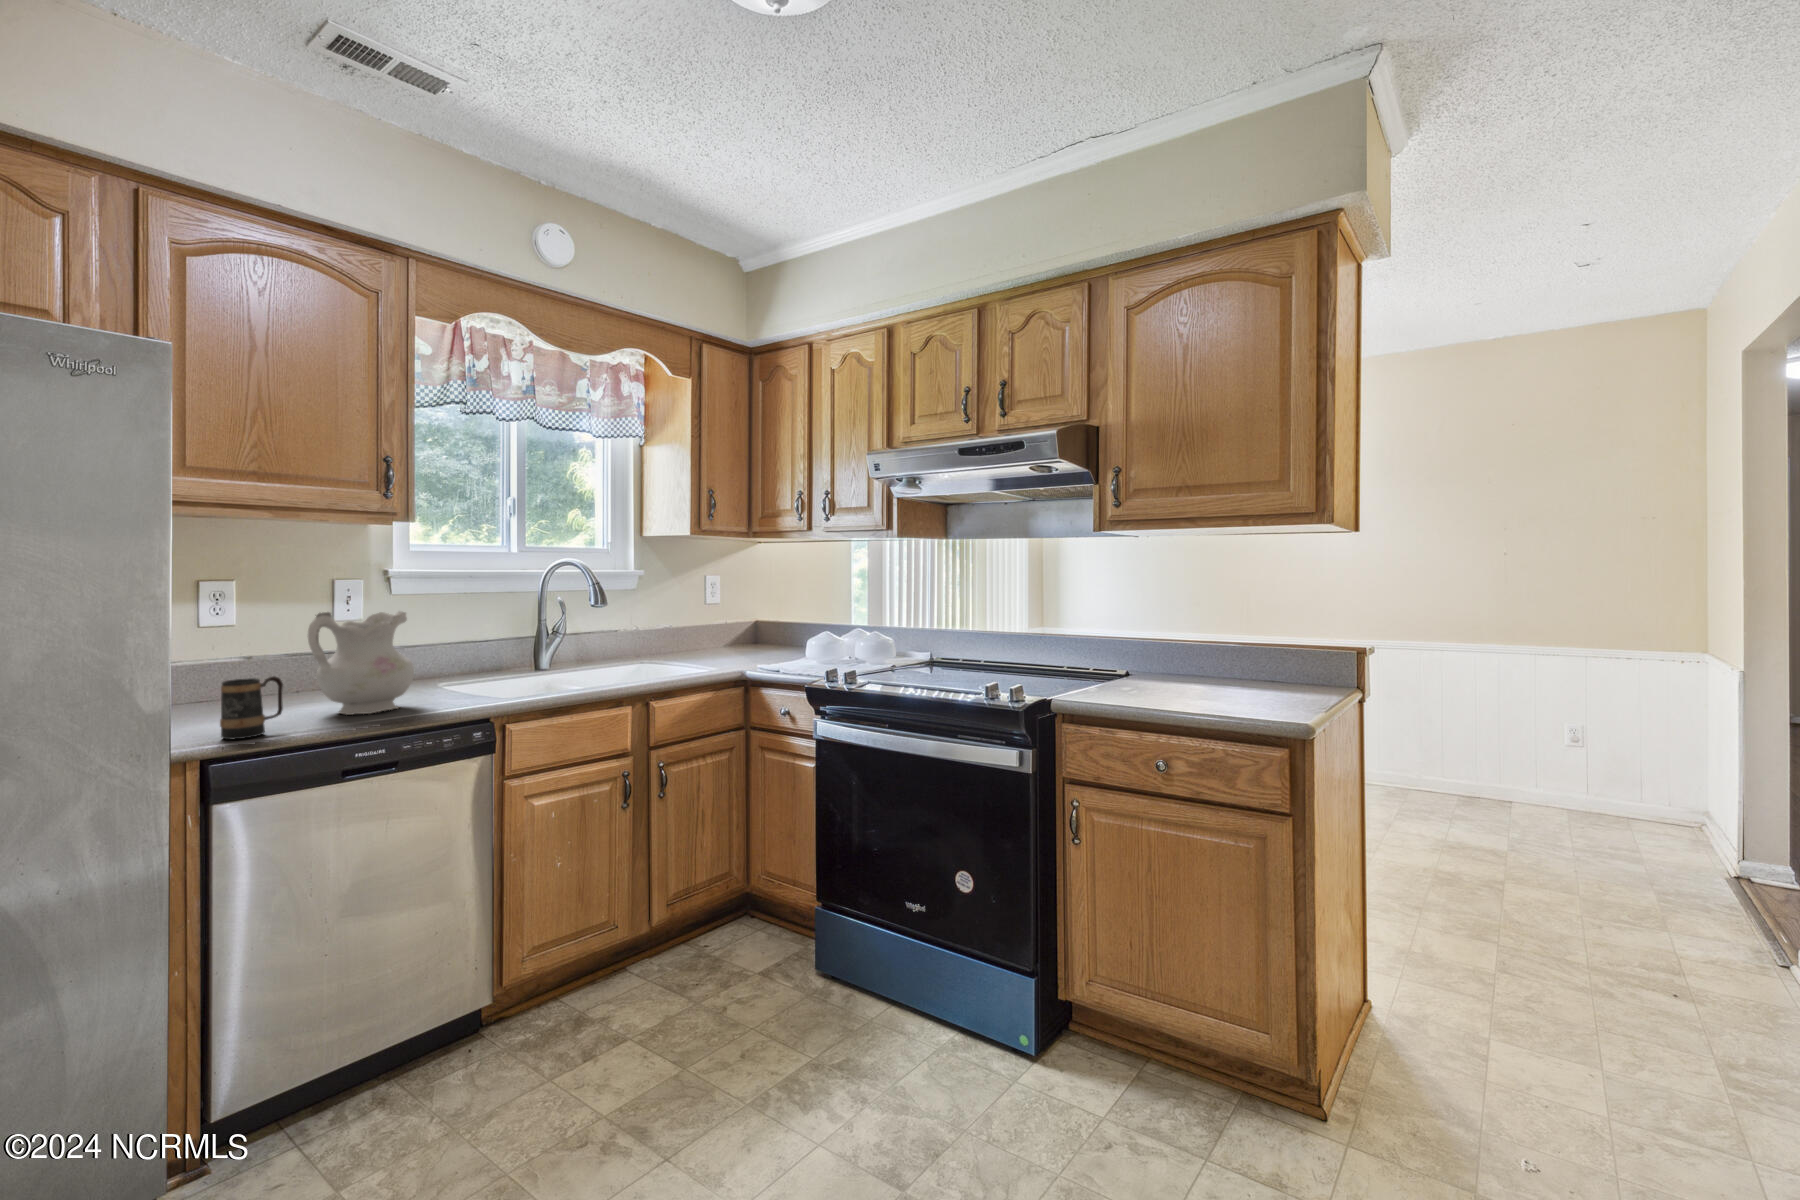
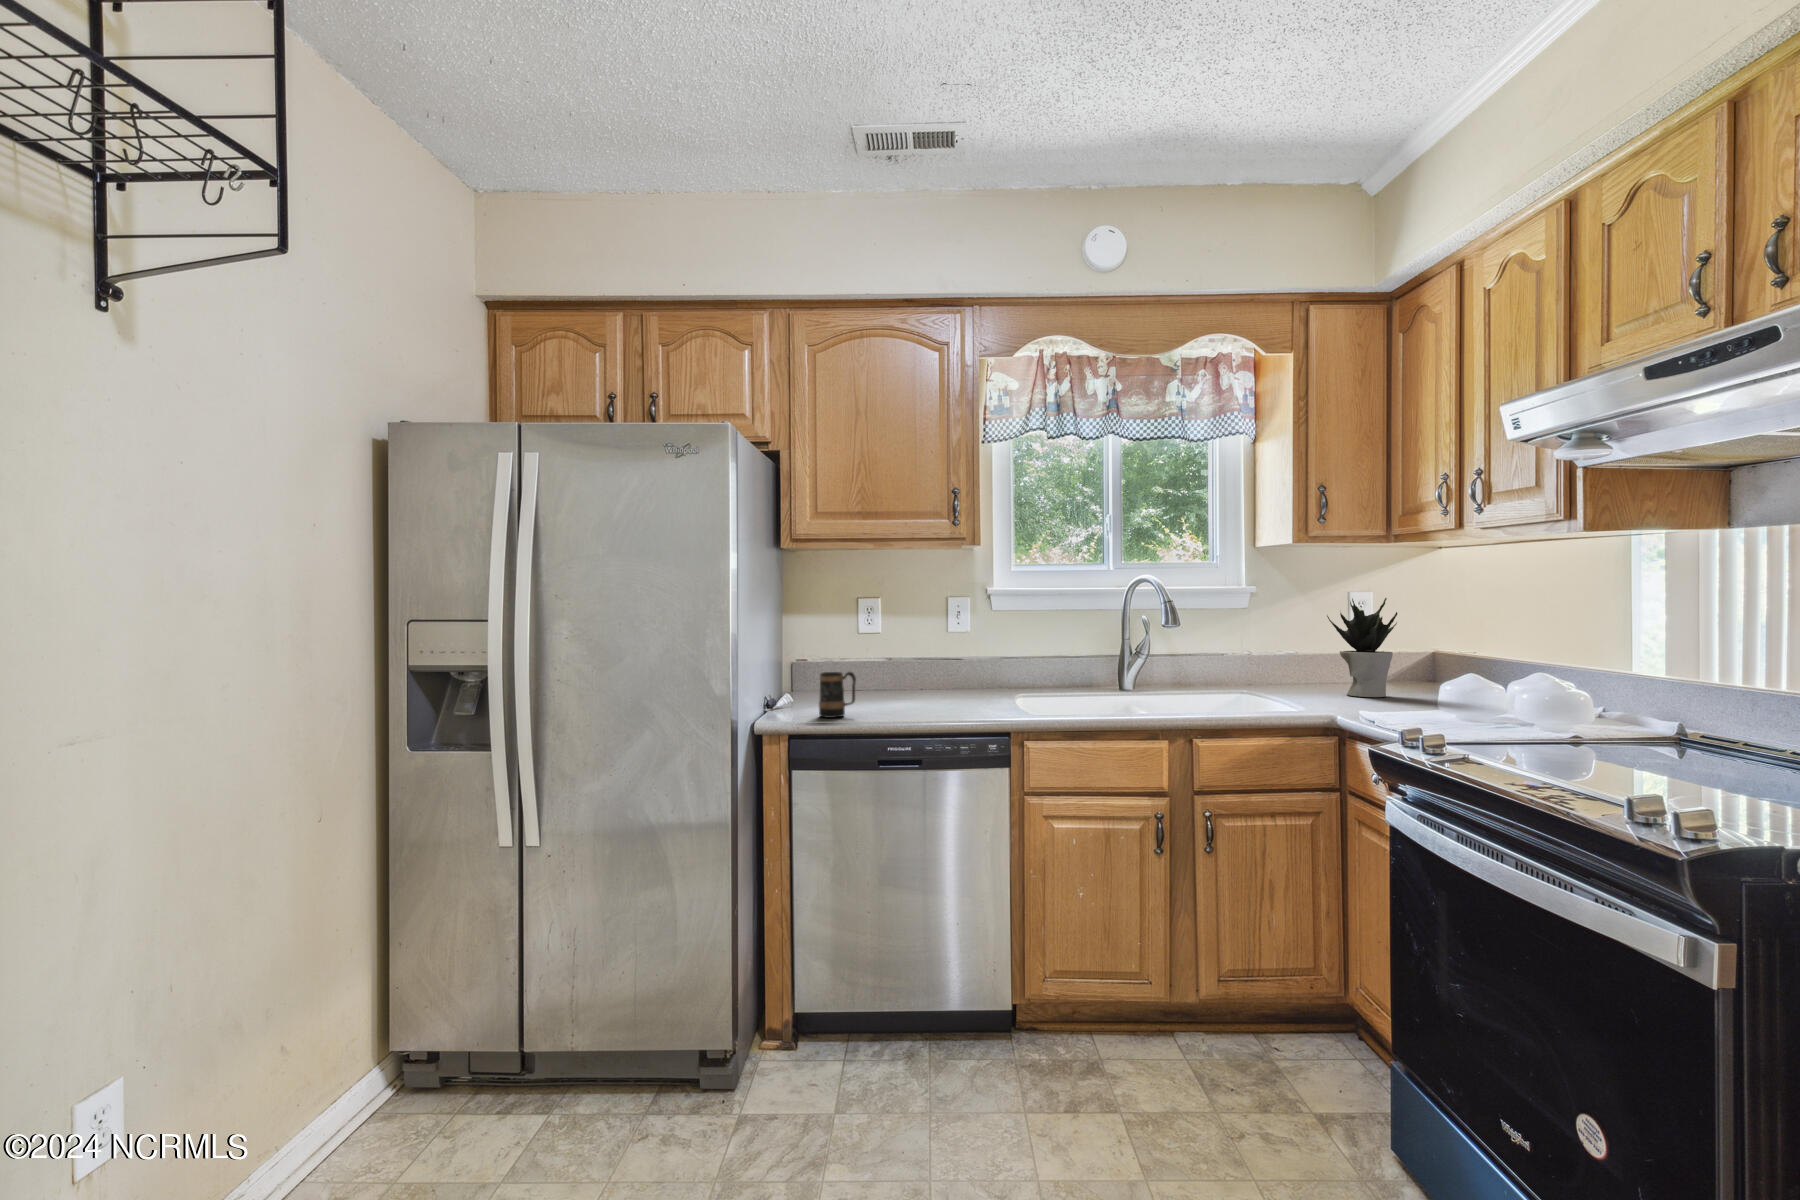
potted plant: none [702,578,753,653] -> present [1327,598,1397,697]
ceramic pitcher: present [307,611,414,715] -> none [884,622,962,712]

